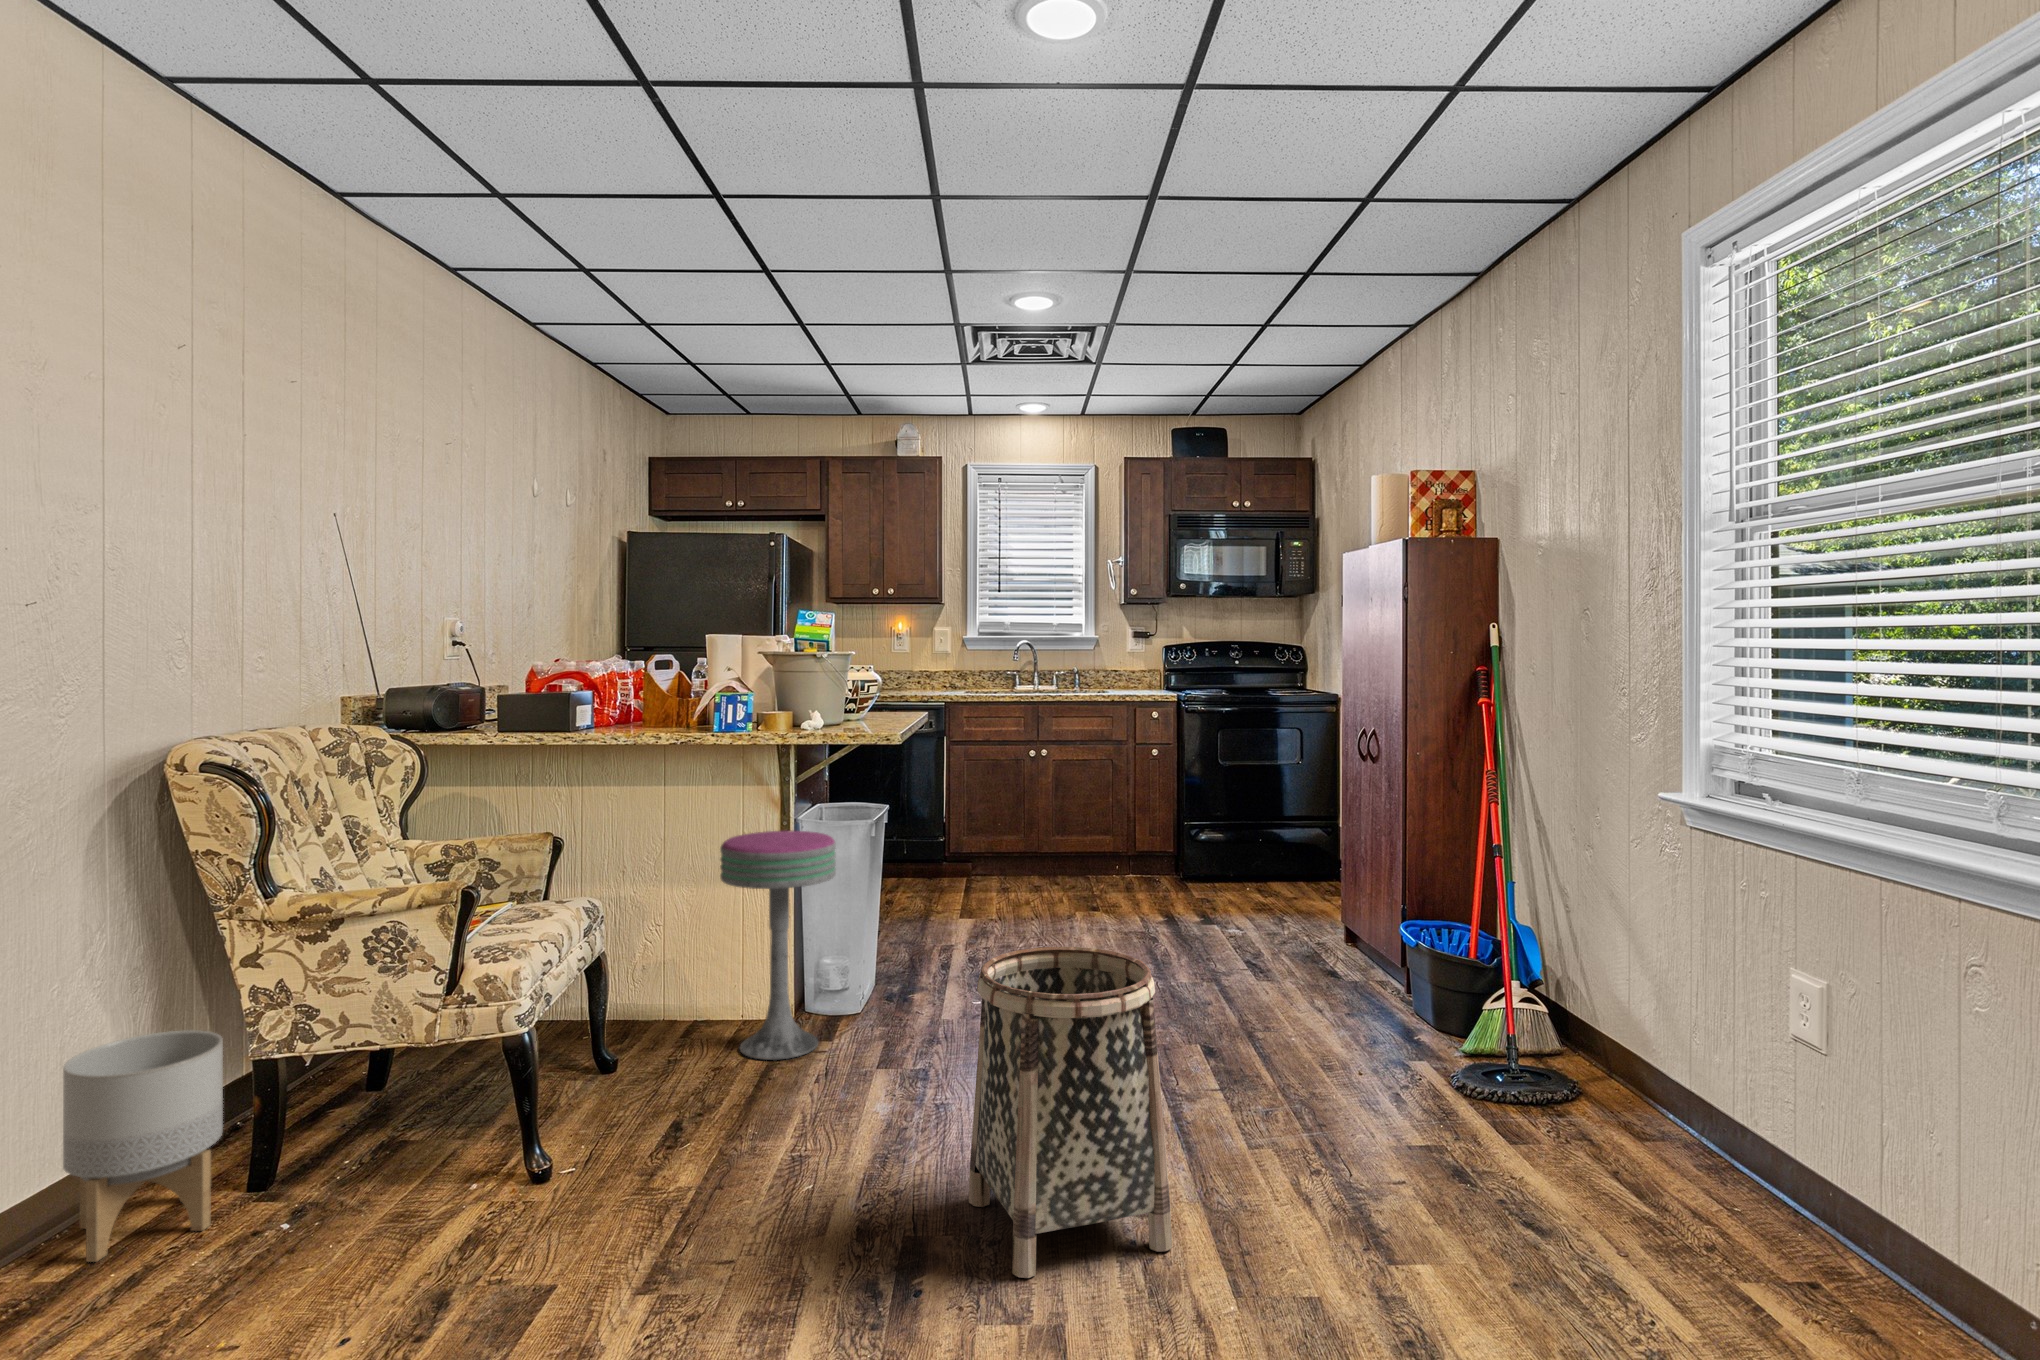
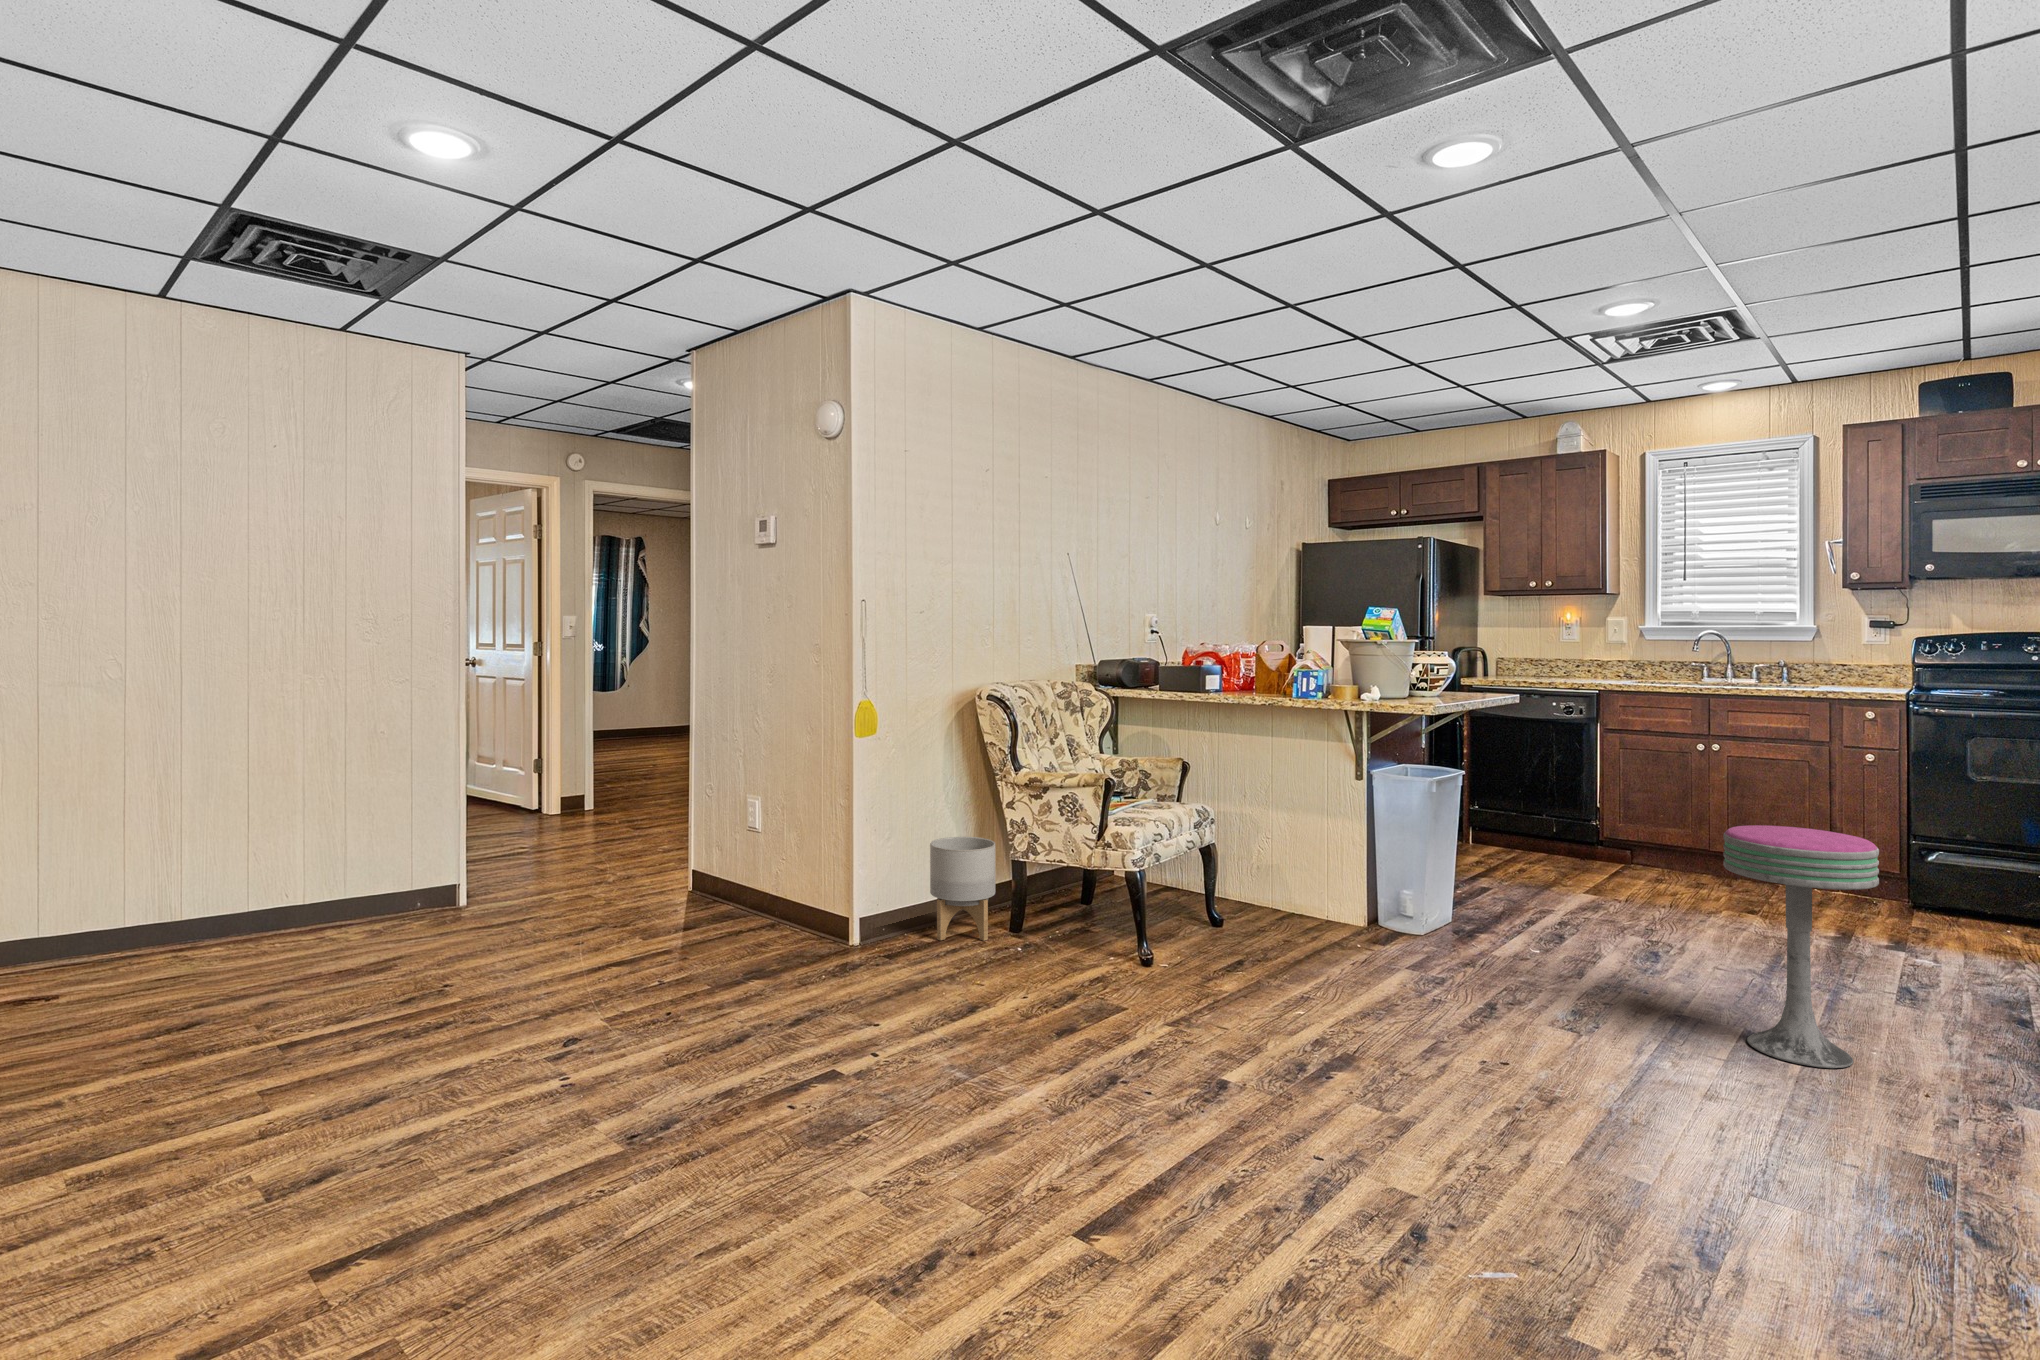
bar stool: present [720,831,836,1060] -> present [1723,825,1879,1068]
basket: present [969,947,1172,1278] -> none [1400,870,1555,1120]

